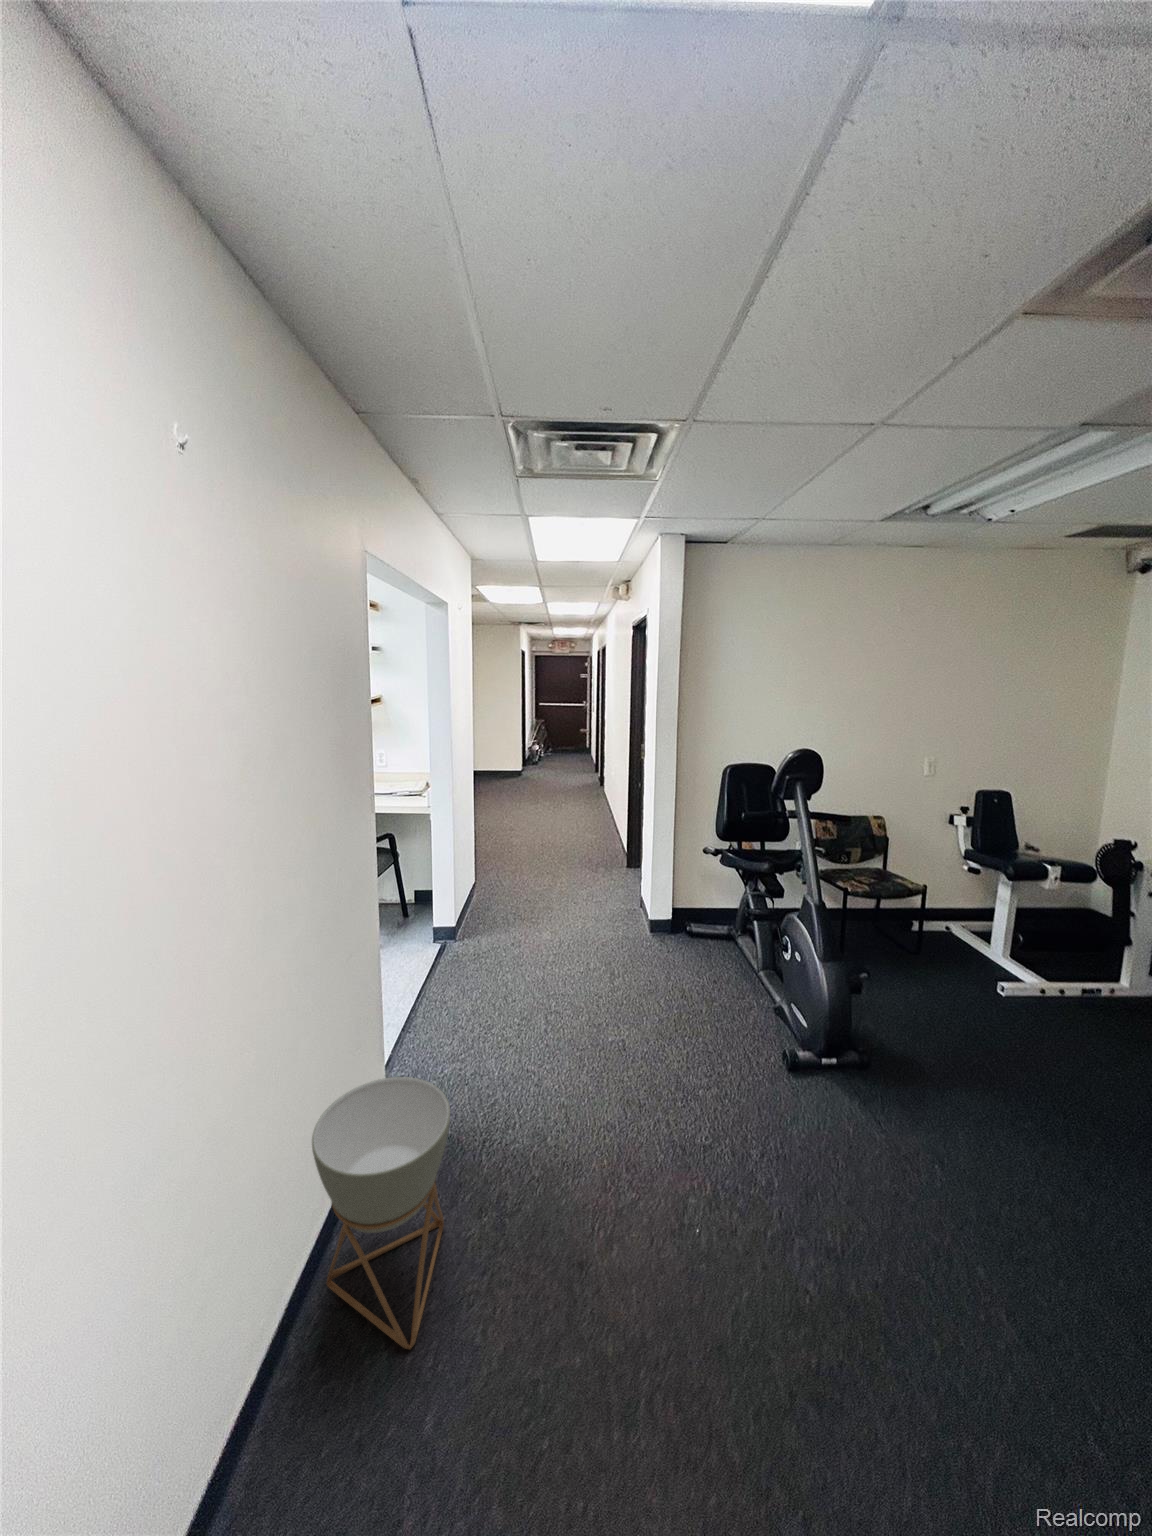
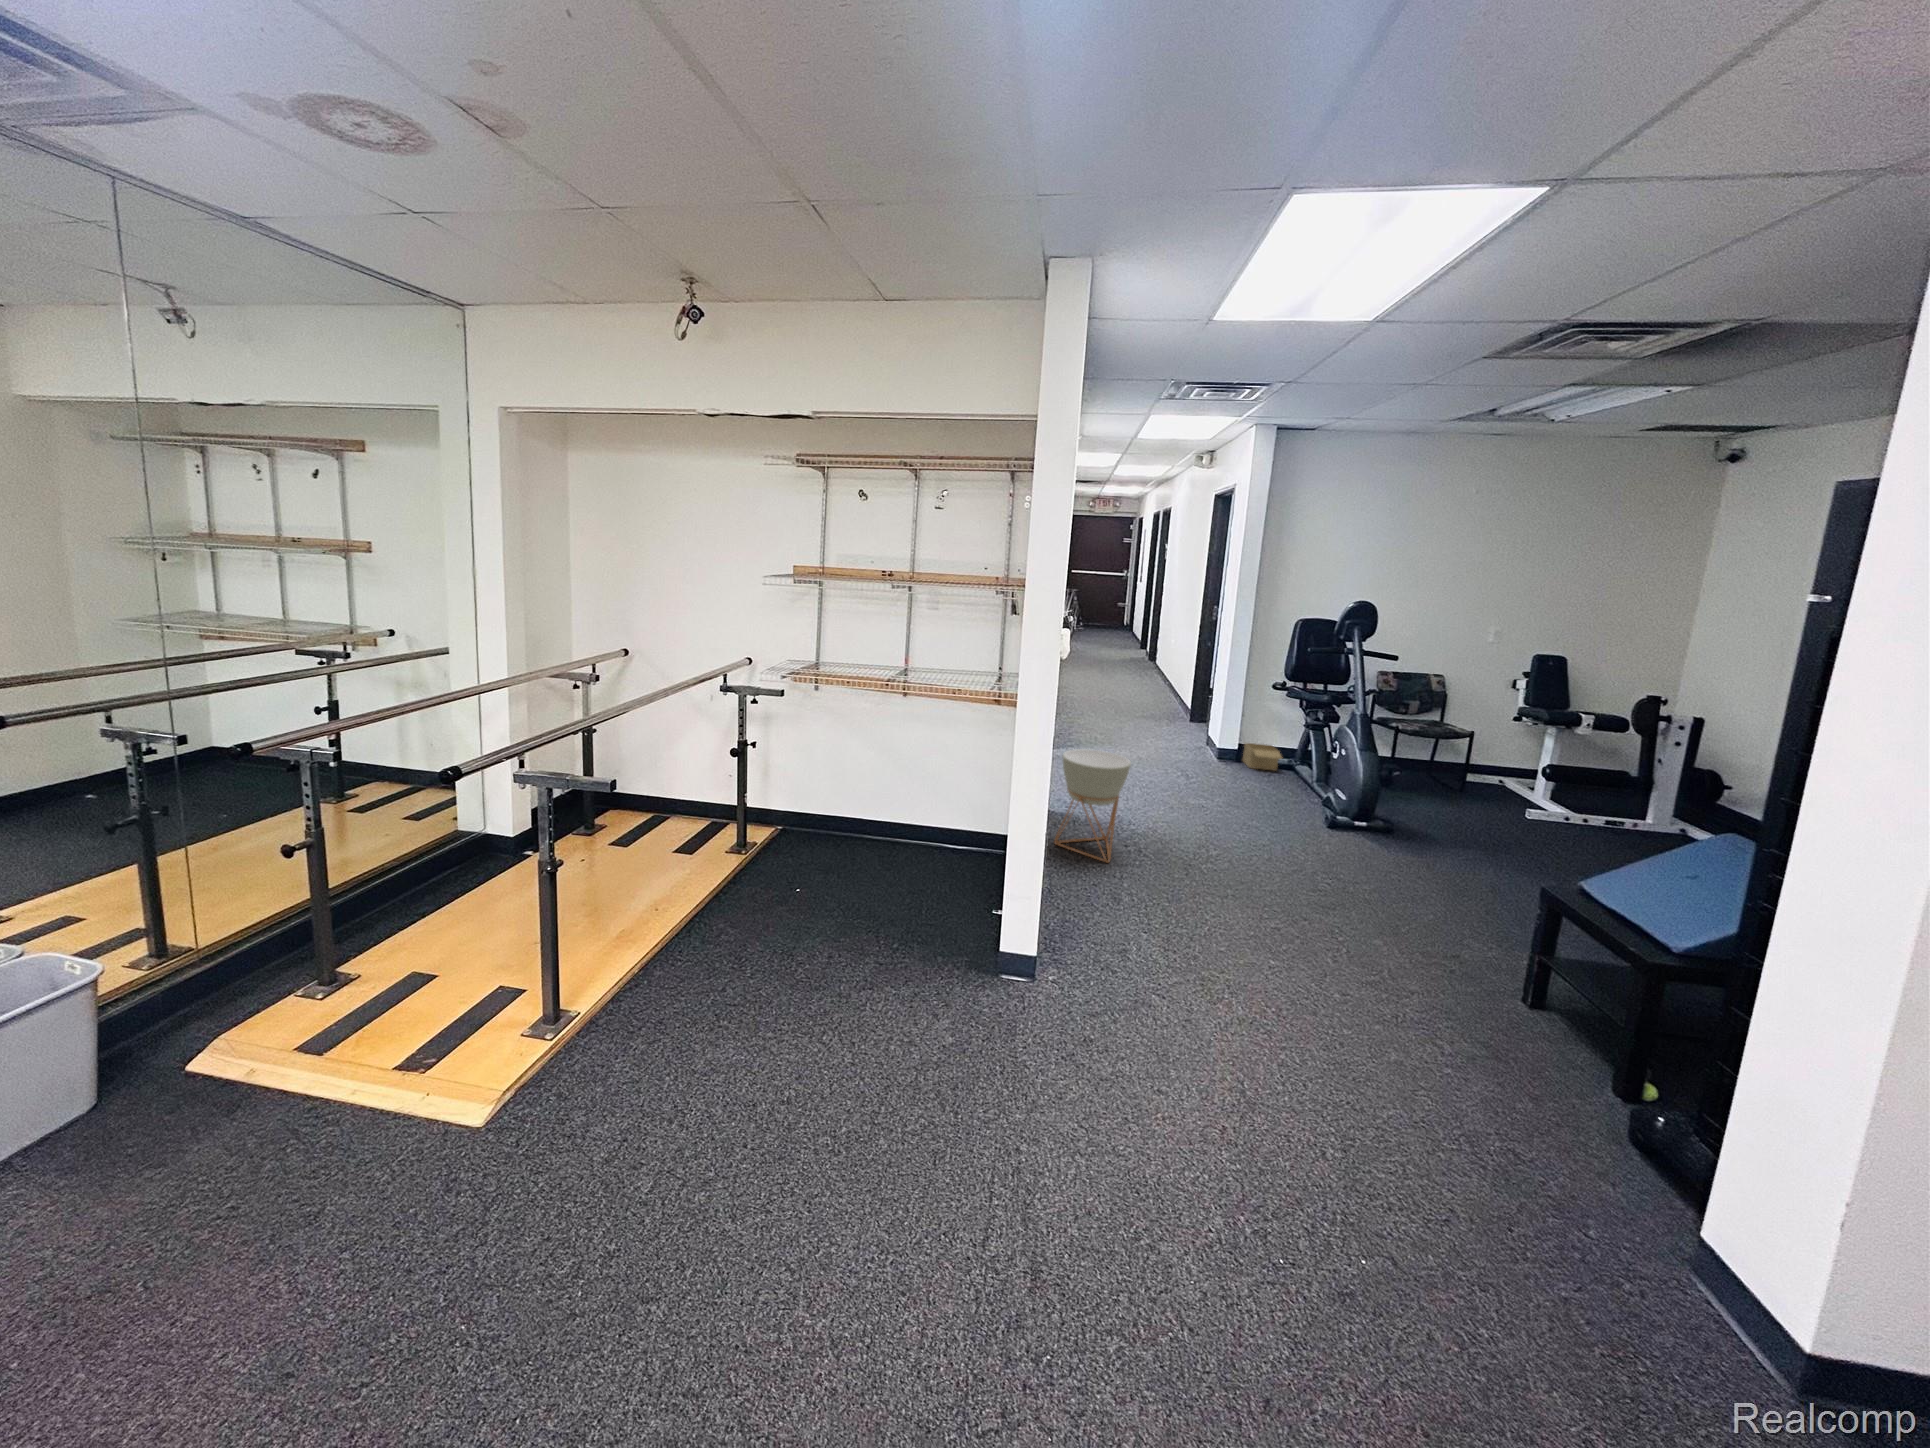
cardboard box: none [678,910,724,947] -> present [1243,743,1282,770]

